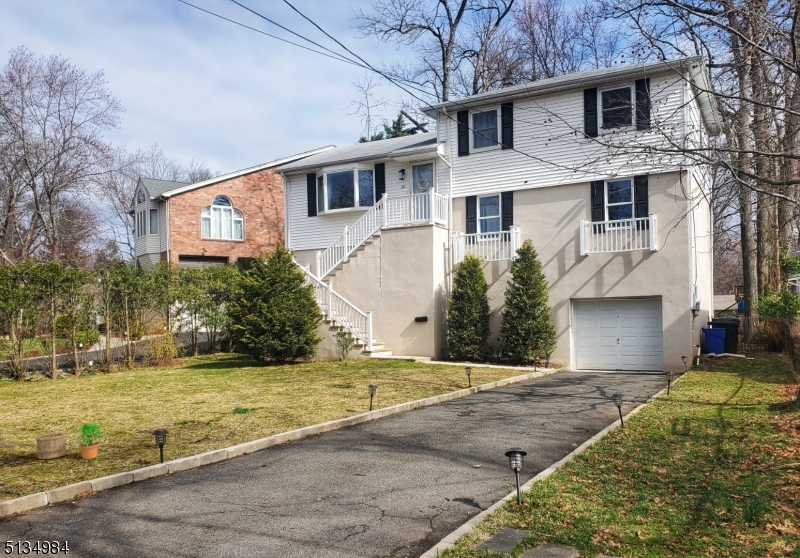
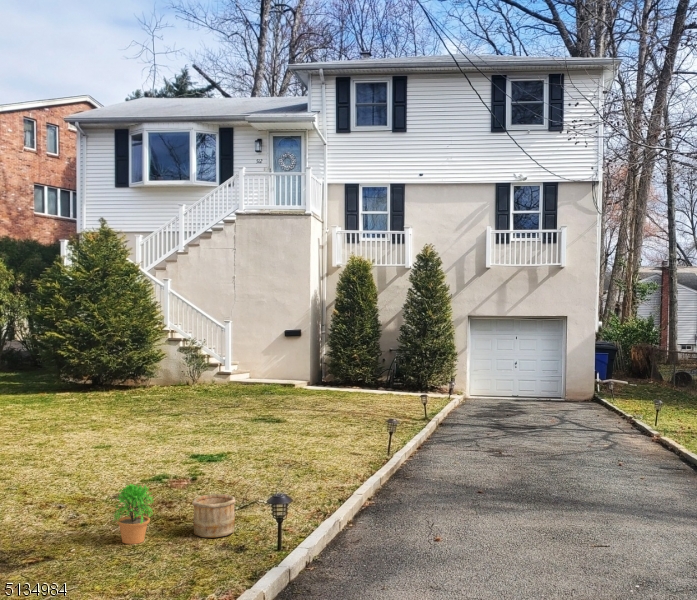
wooden bucket: present [36,433,66,459] -> present [192,494,236,538]

